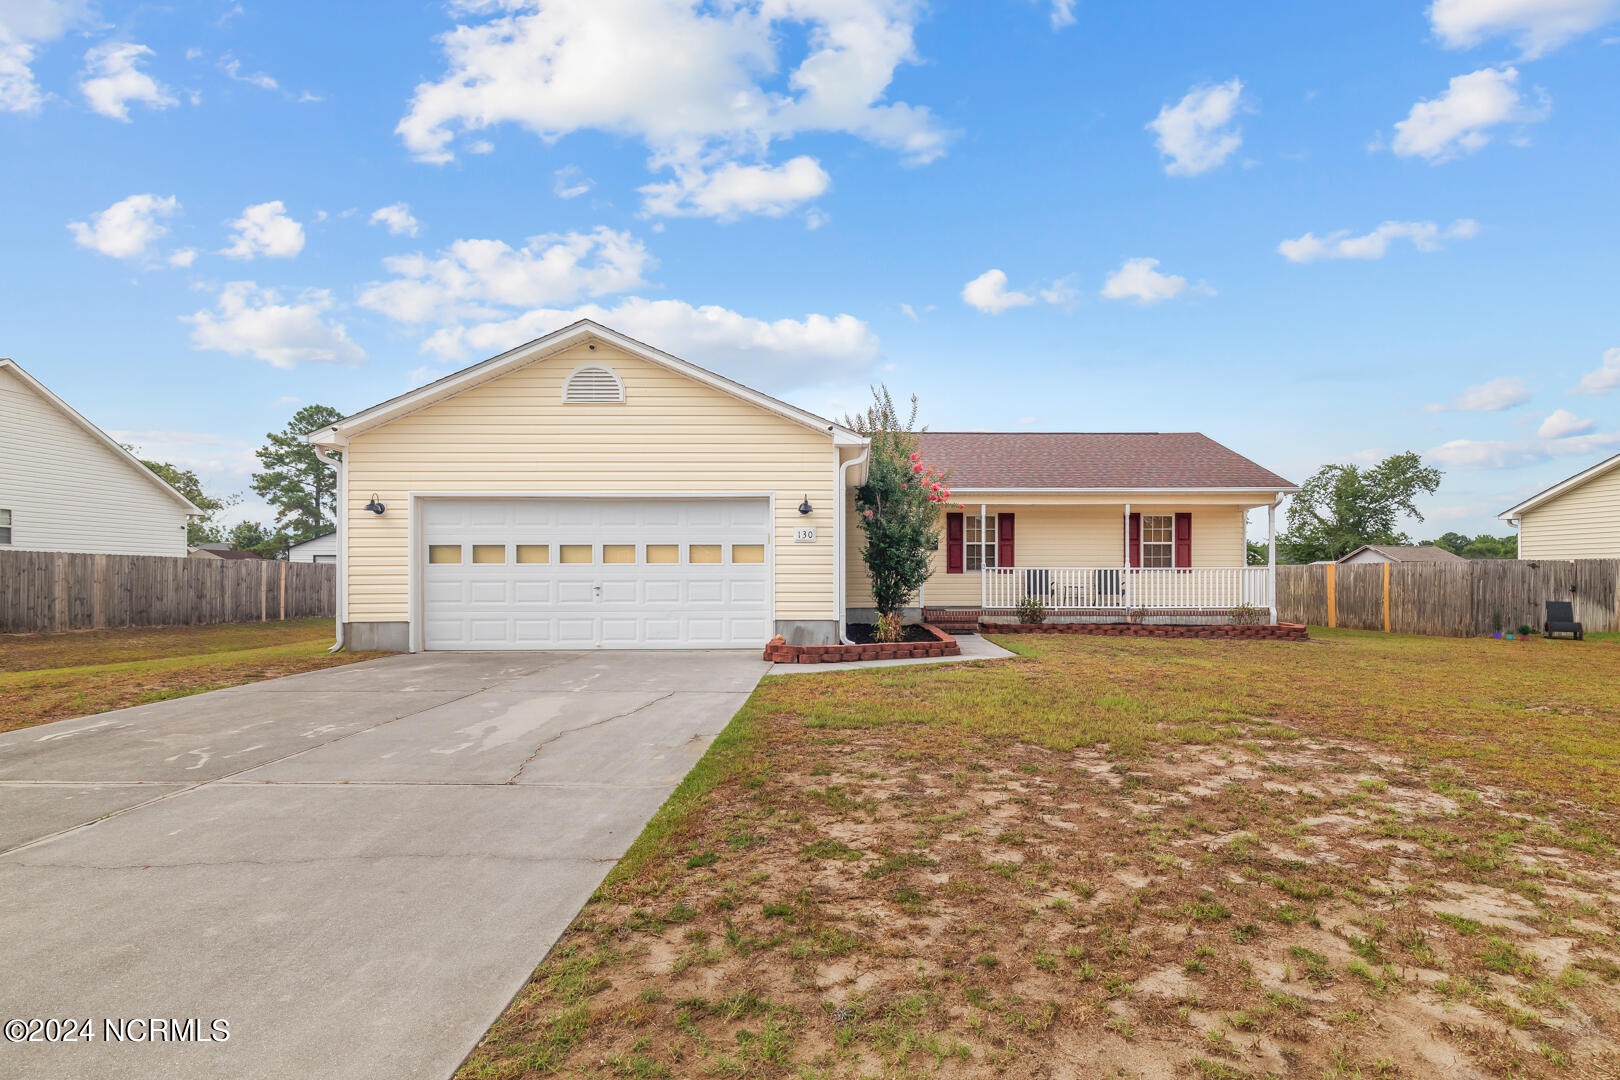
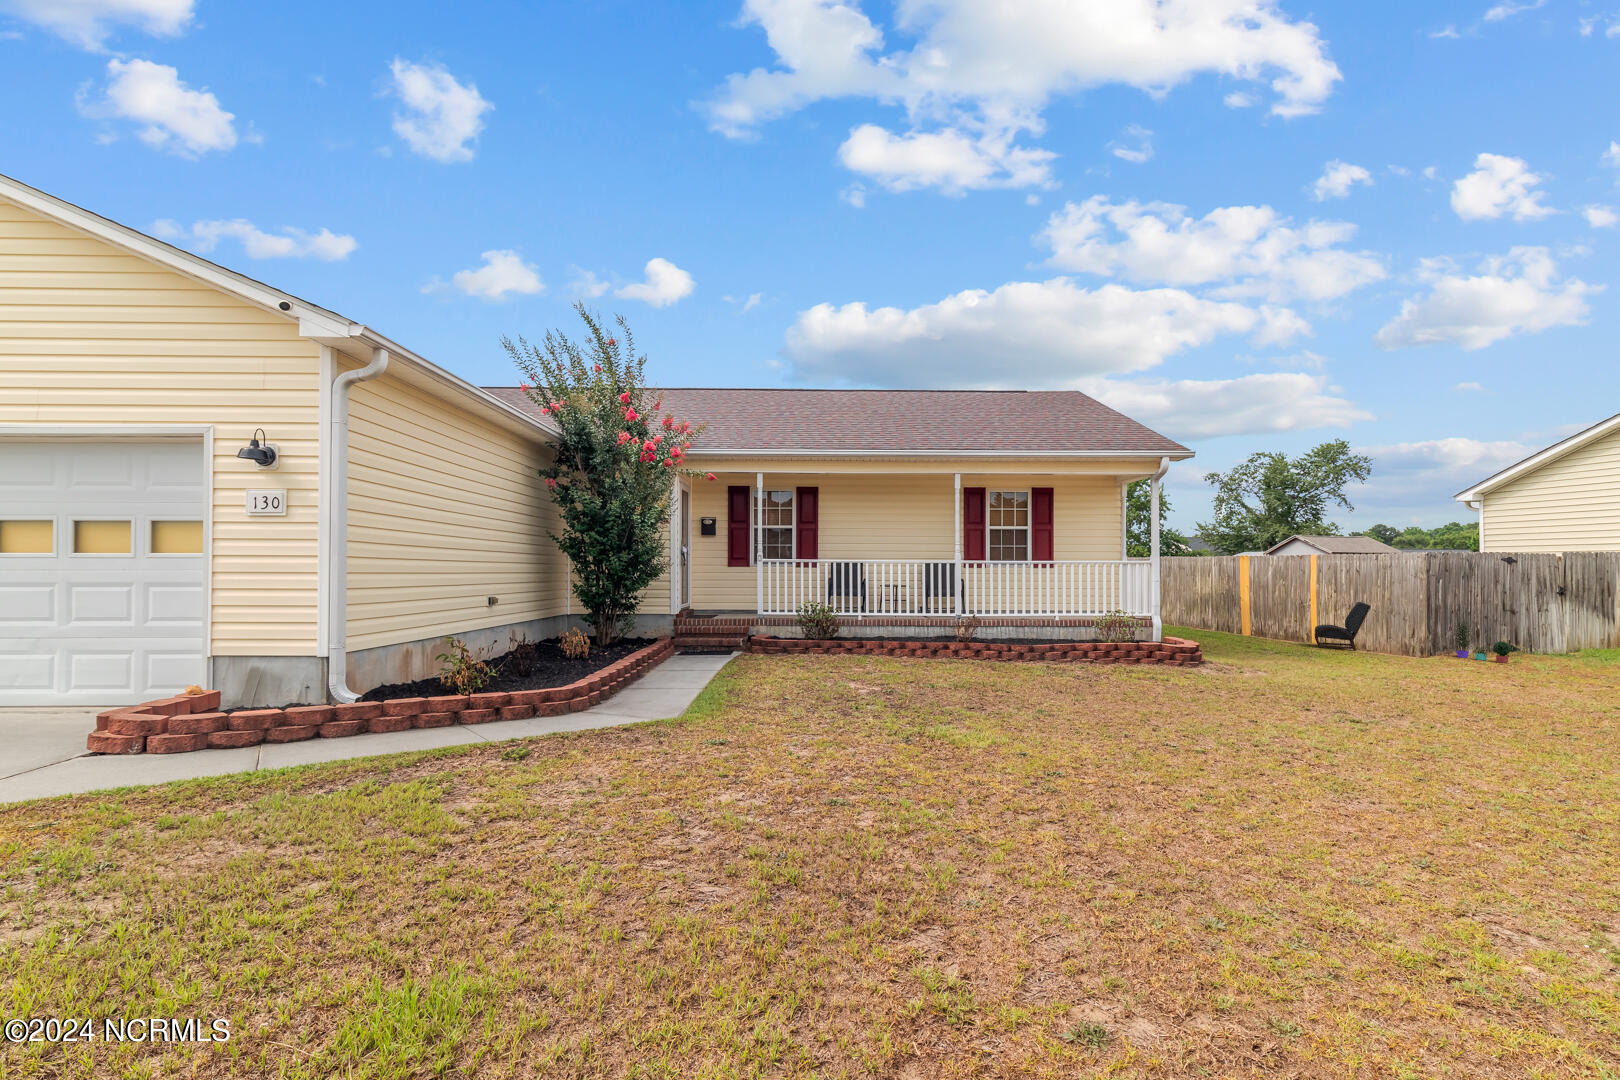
lounge chair: present [1544,601,1583,641] -> present [1314,602,1371,651]

